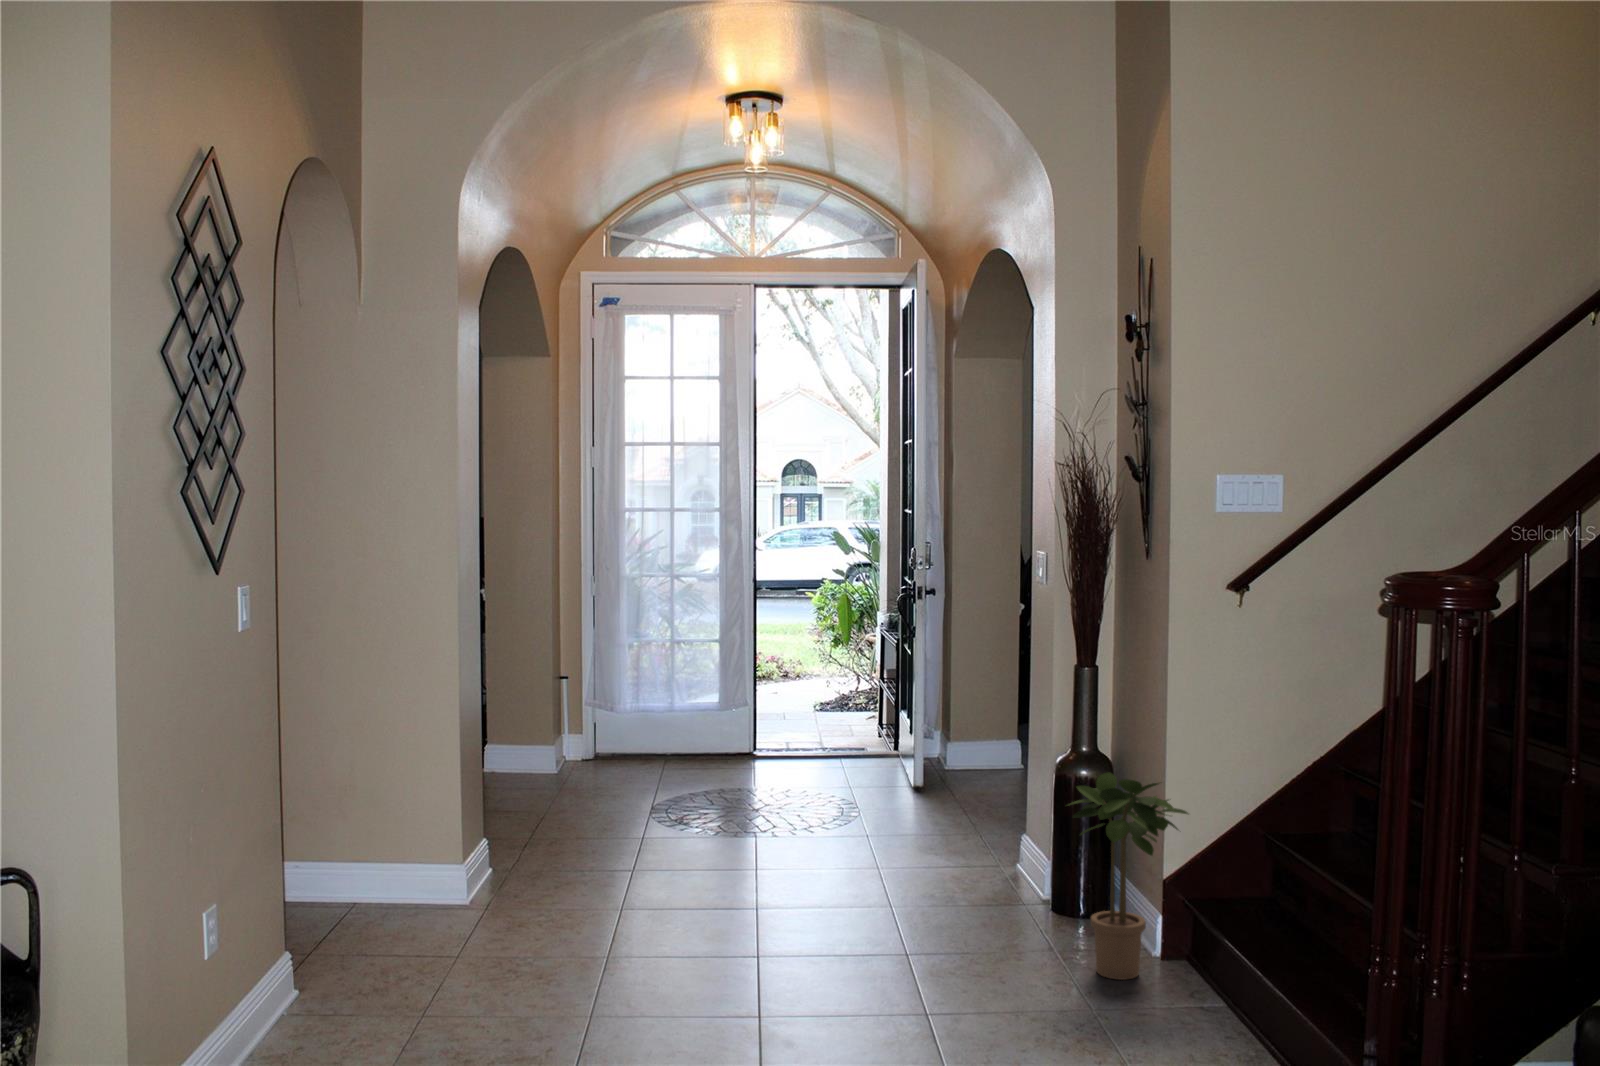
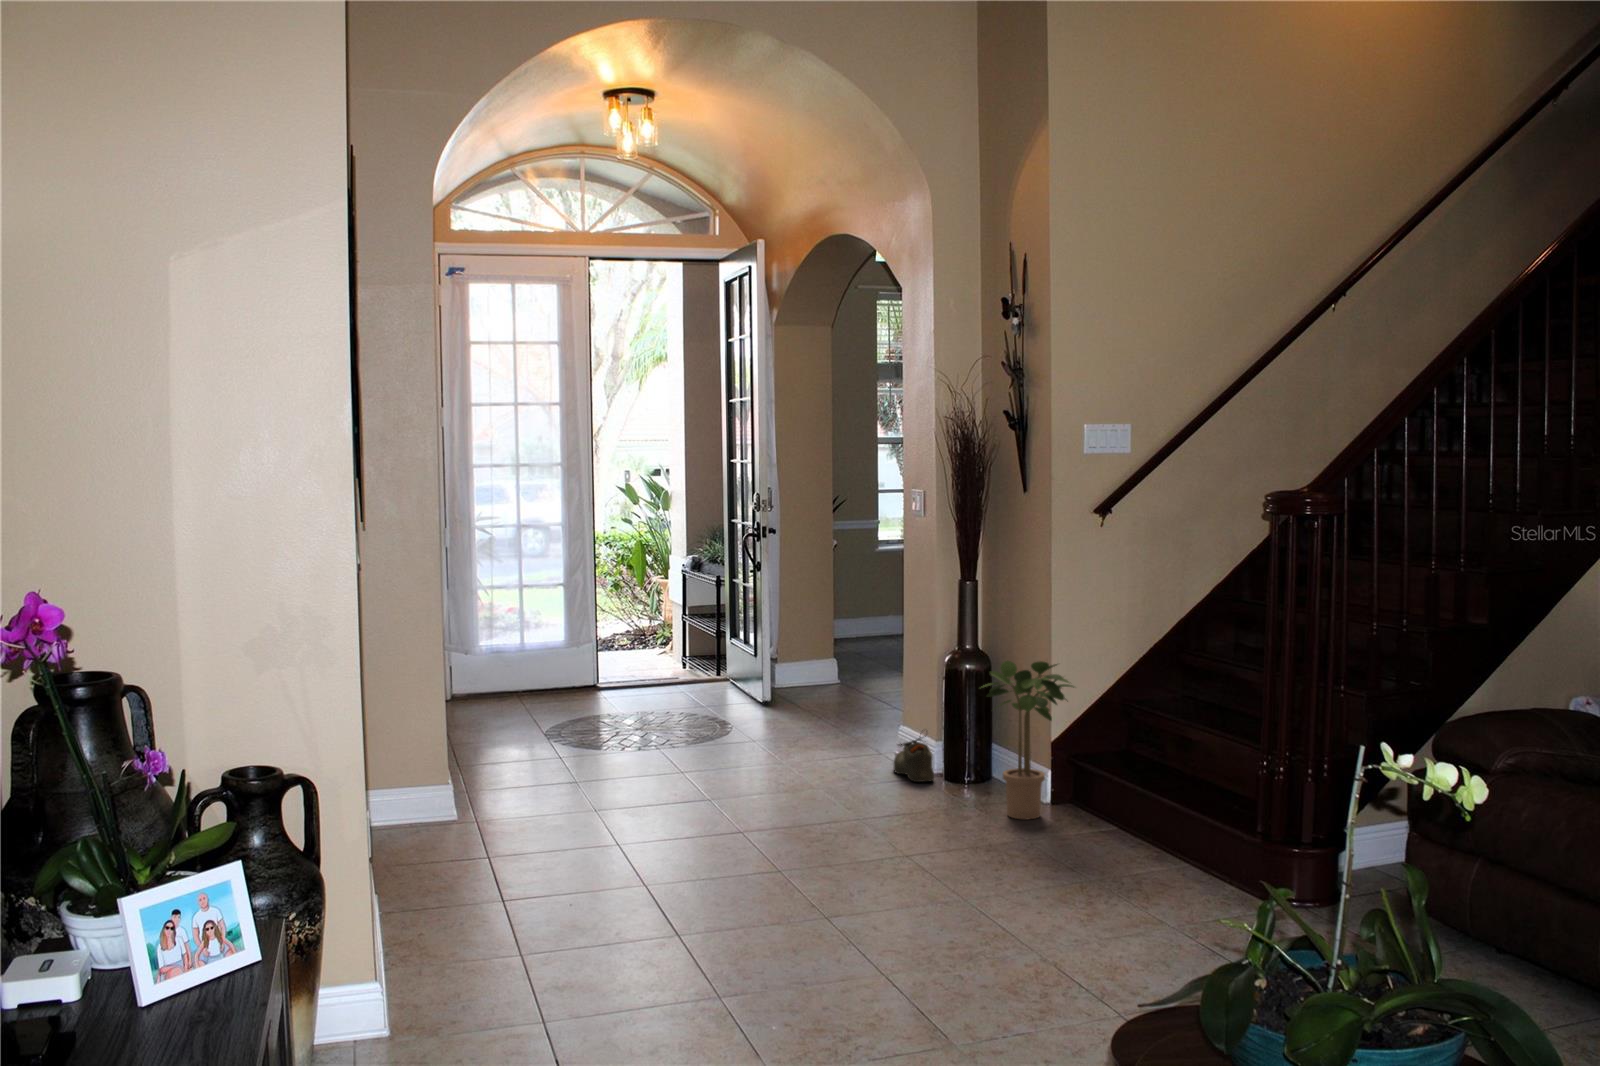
shoe: none [1000,845,1042,912] -> present [894,736,934,782]

